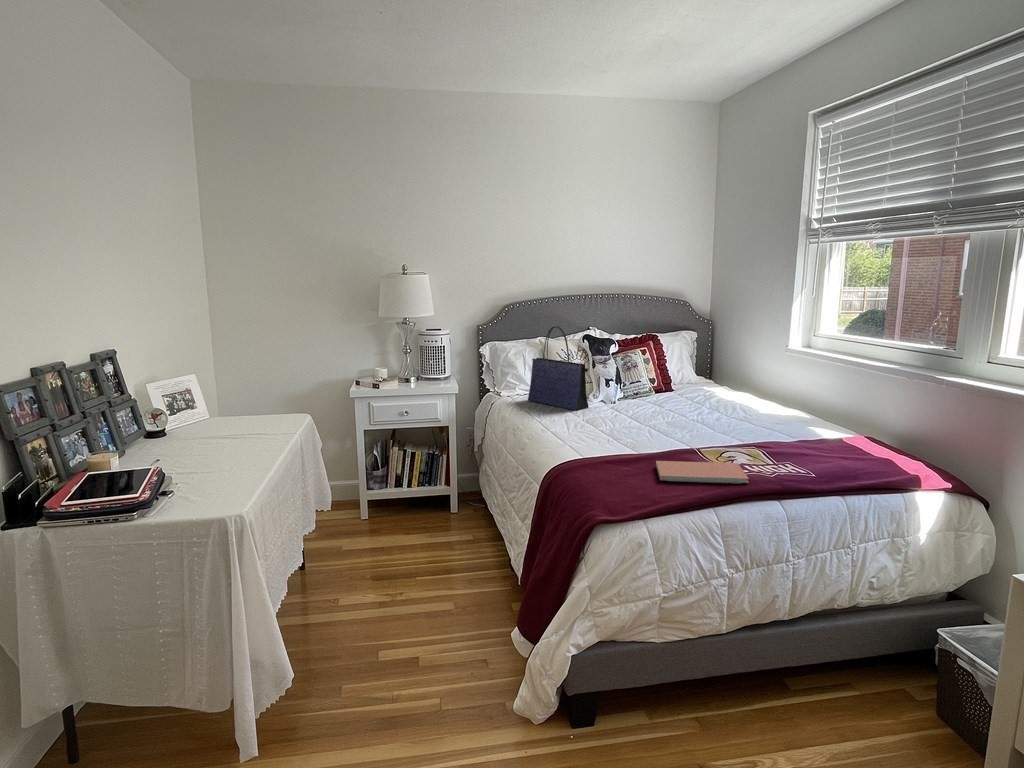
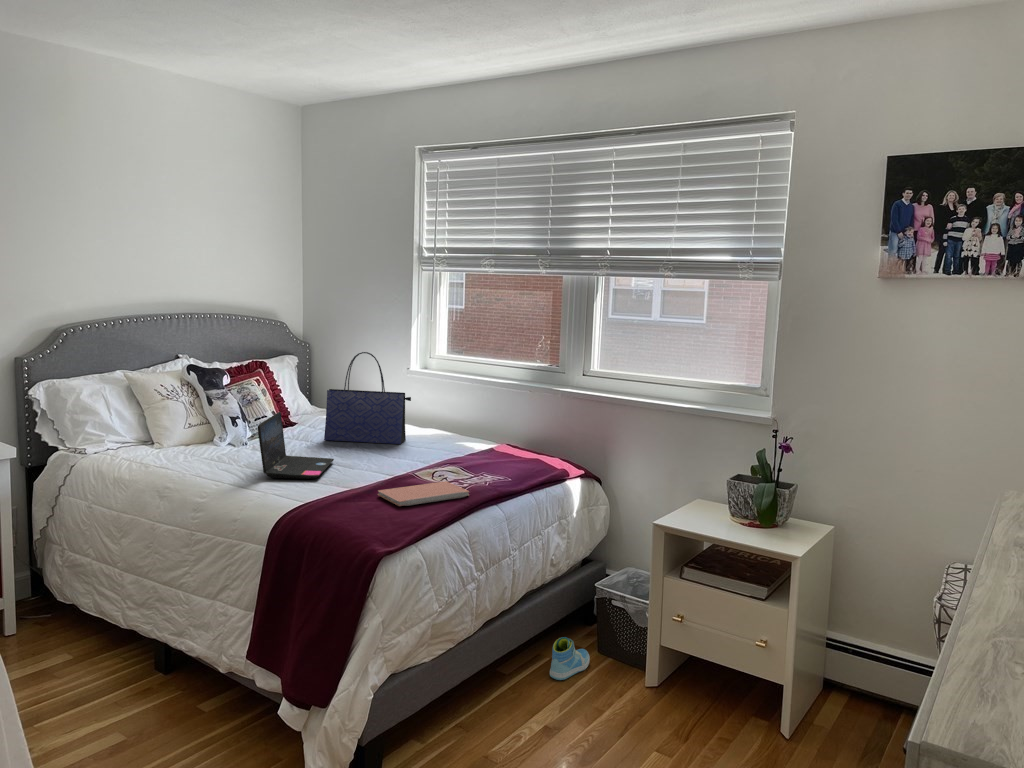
tote bag: present [528,326,588,411] -> present [324,352,411,444]
laptop: none [580,377,661,440] -> present [258,412,334,479]
sneaker: none [845,673,915,724] -> present [550,637,590,680]

